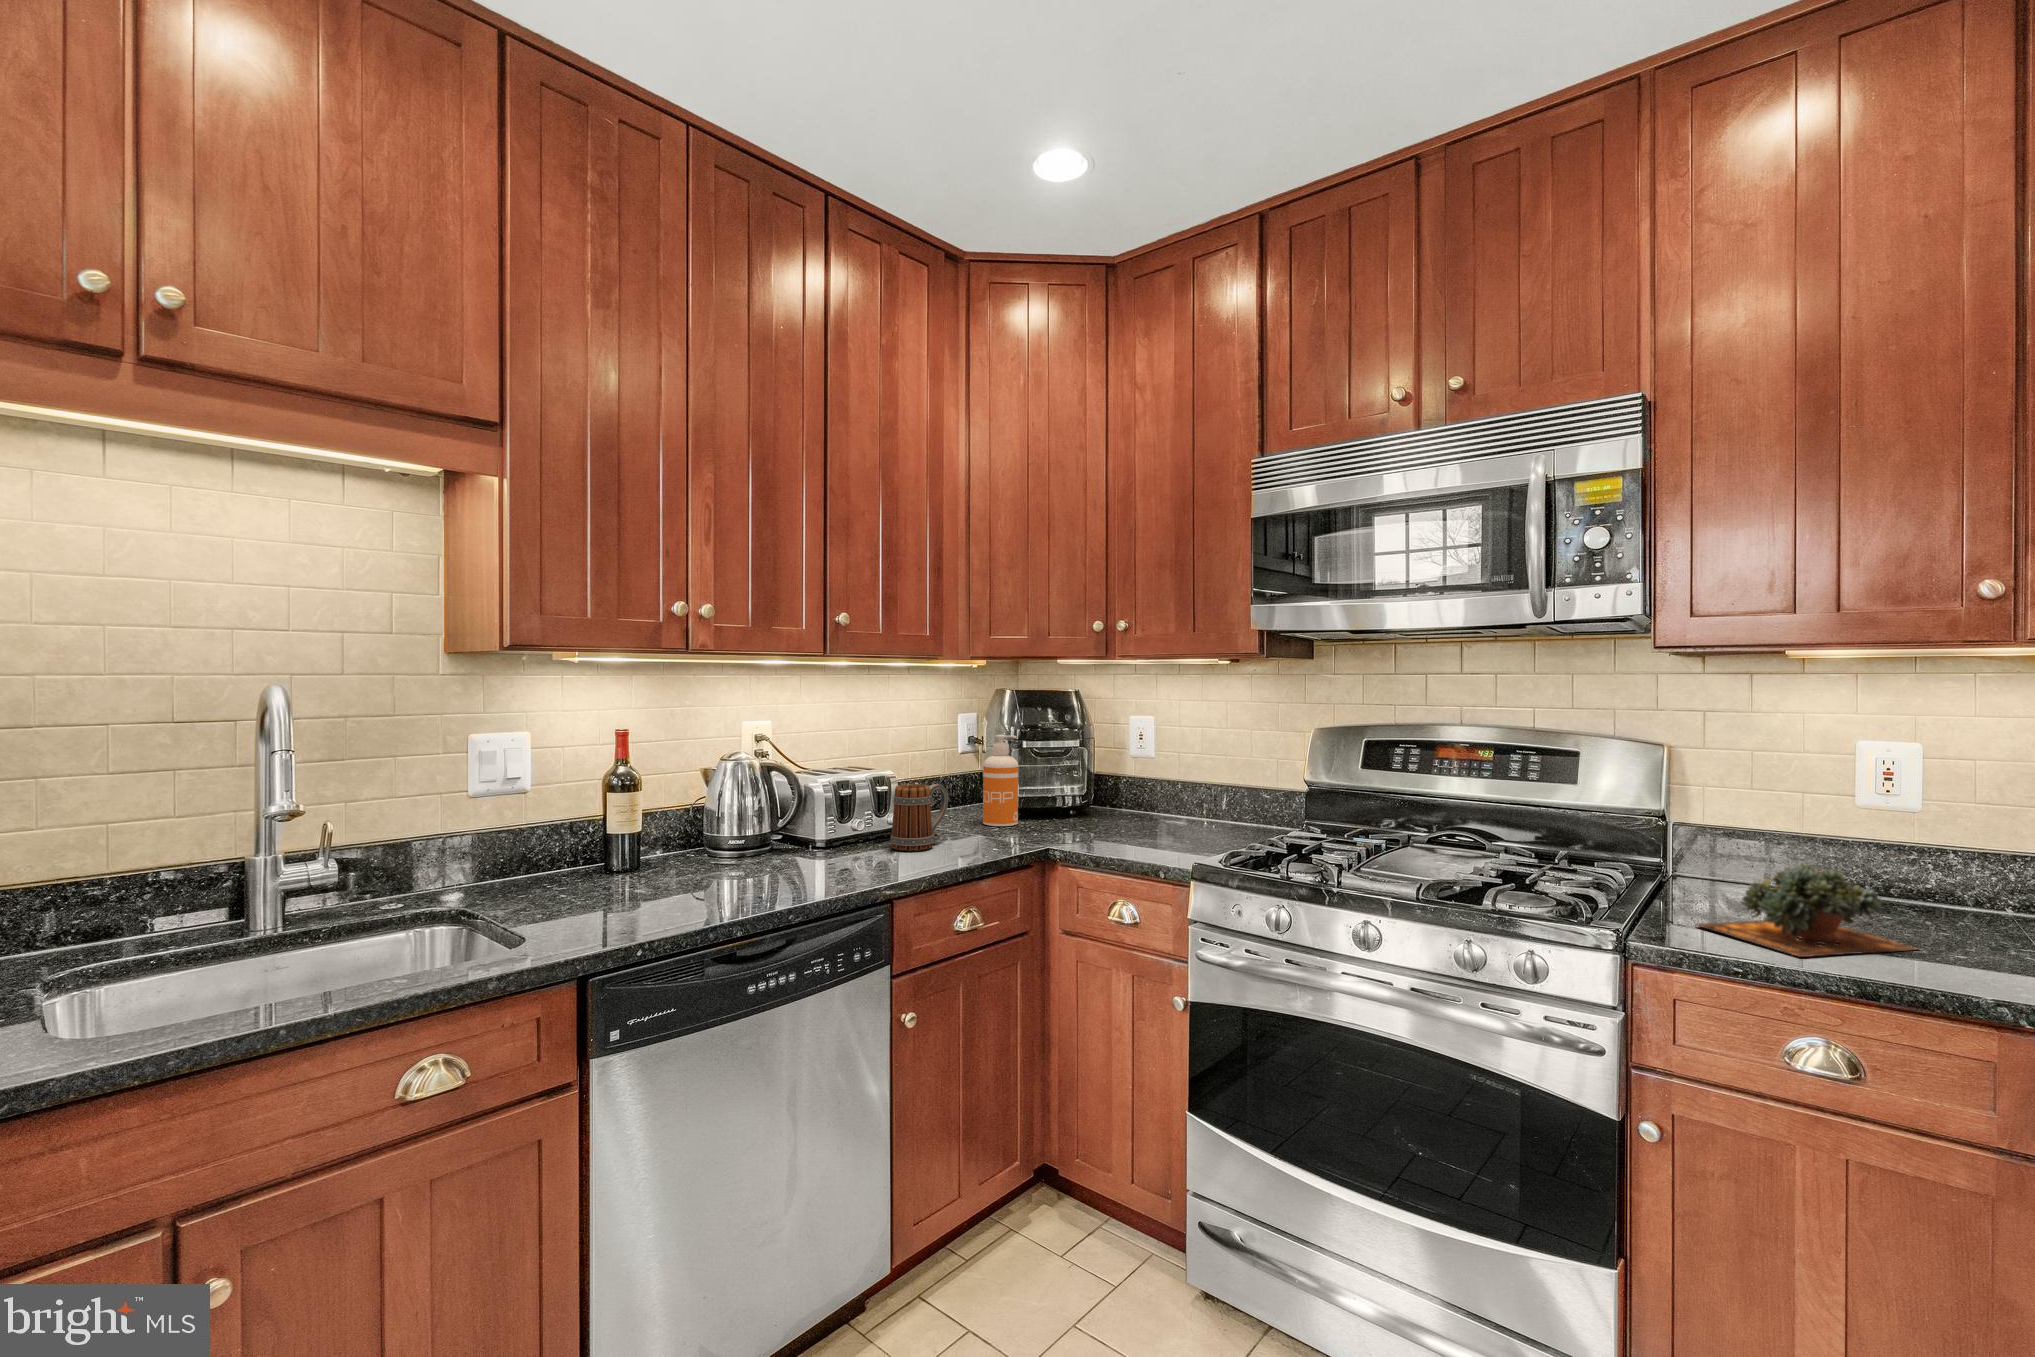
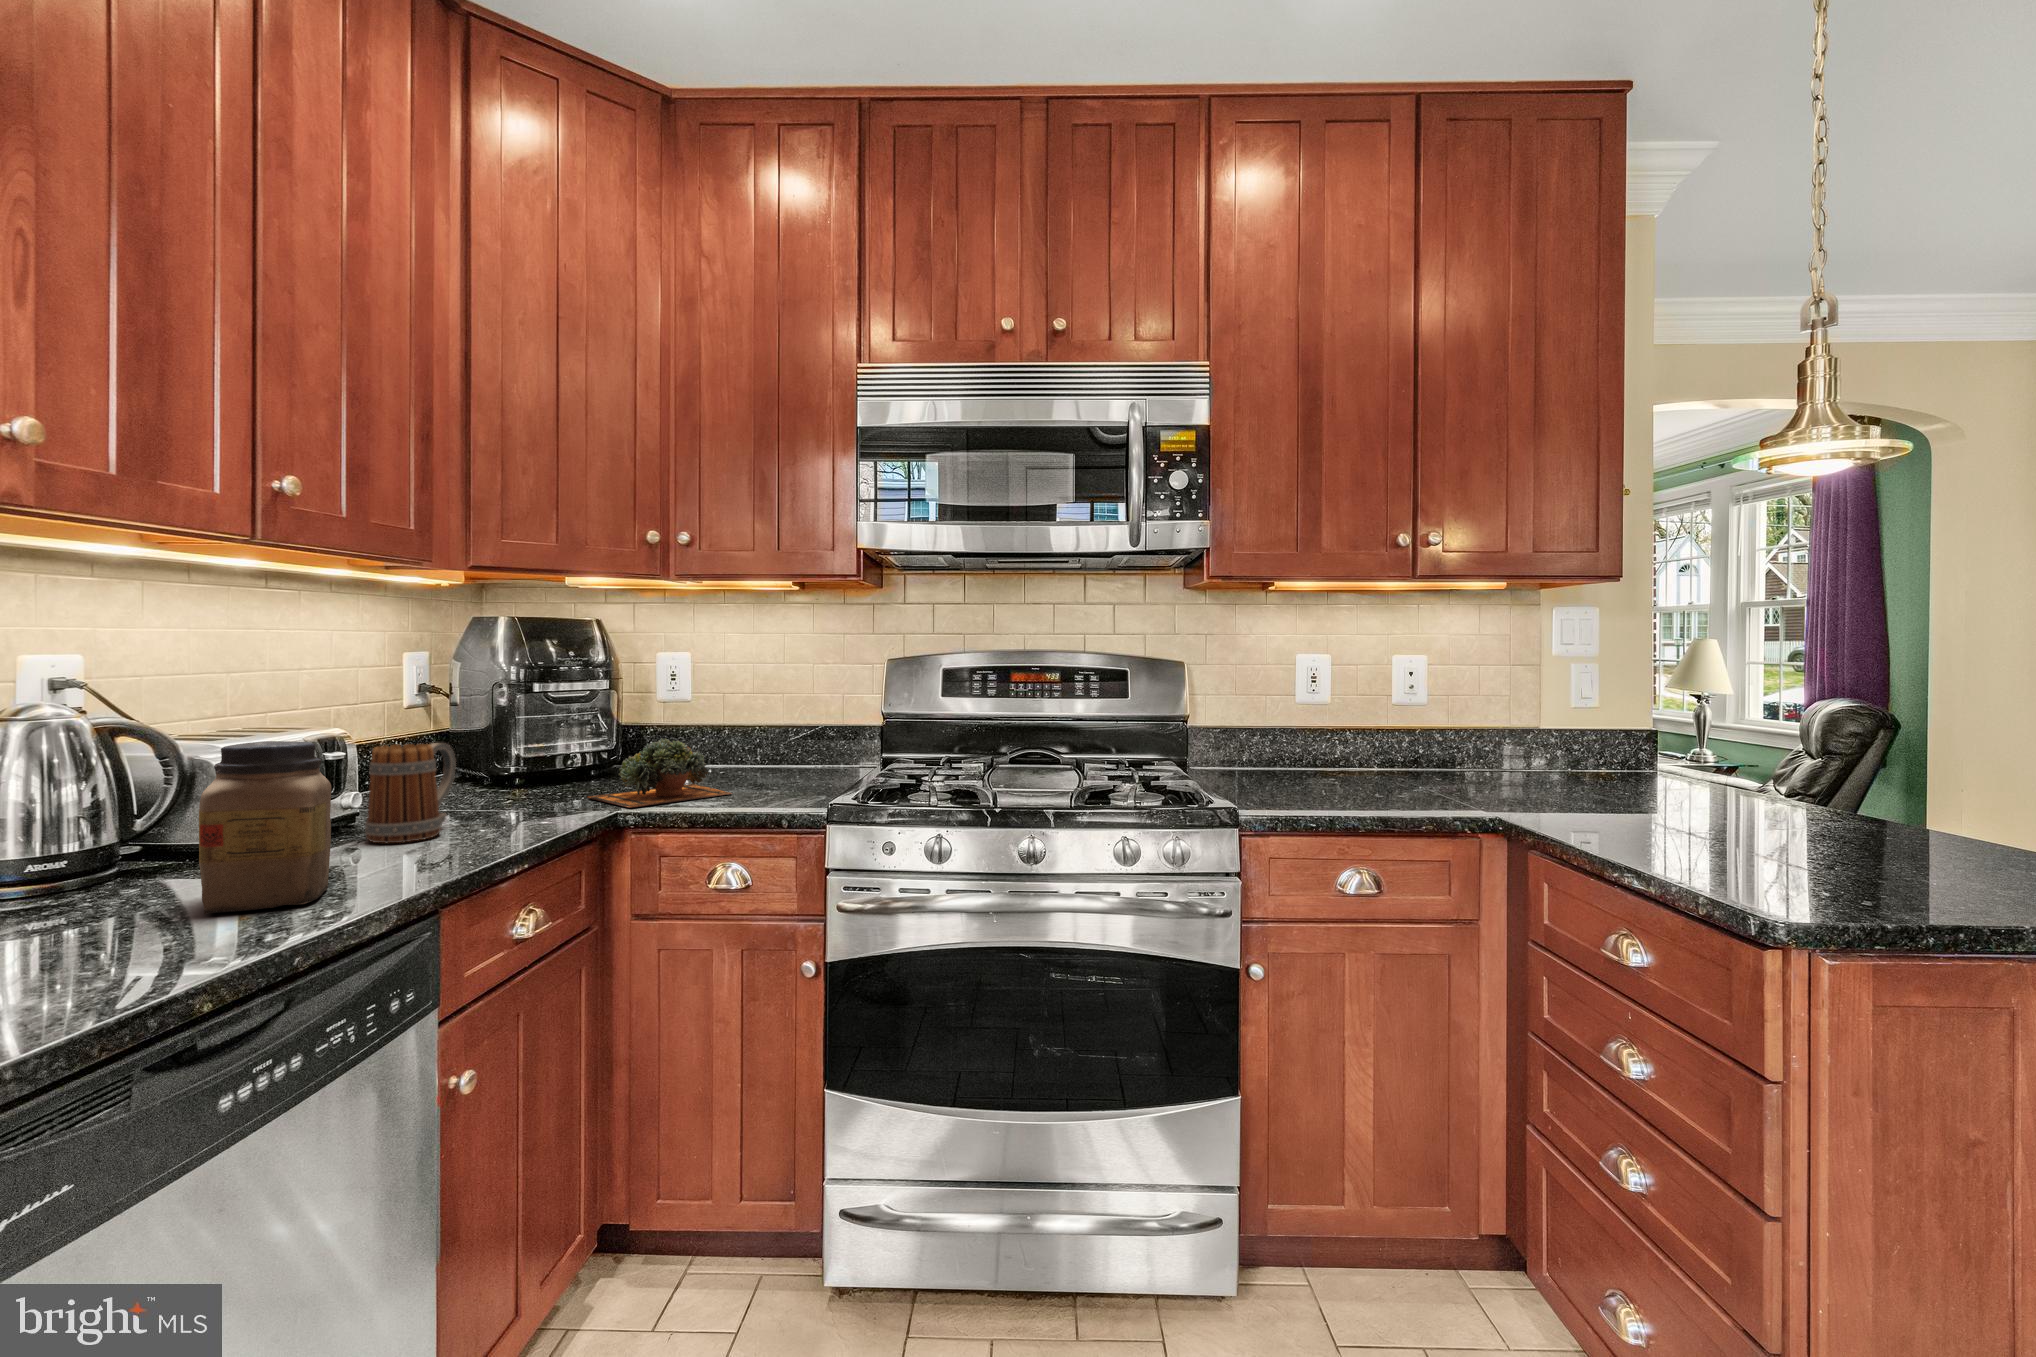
soap dispenser: present [983,735,1018,826] -> none [475,676,531,800]
jar: none [776,783,844,884] -> present [199,741,331,914]
succulent plant: present [1696,863,1917,957] -> present [587,738,732,808]

